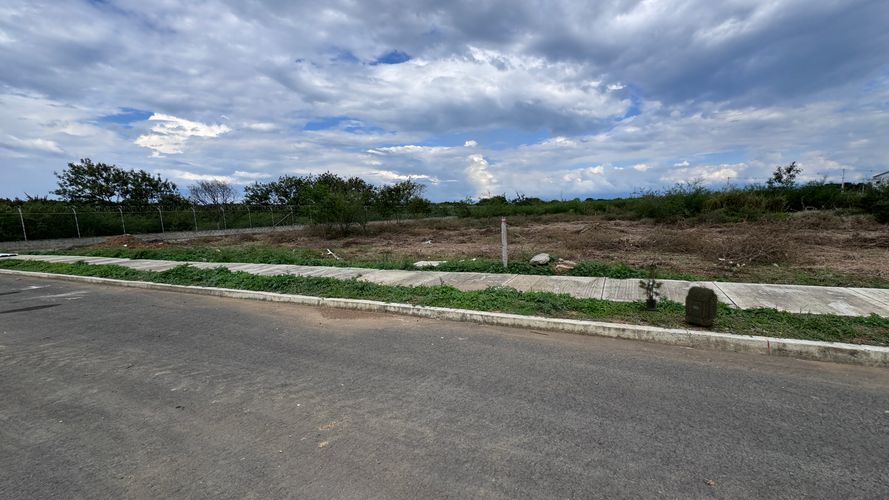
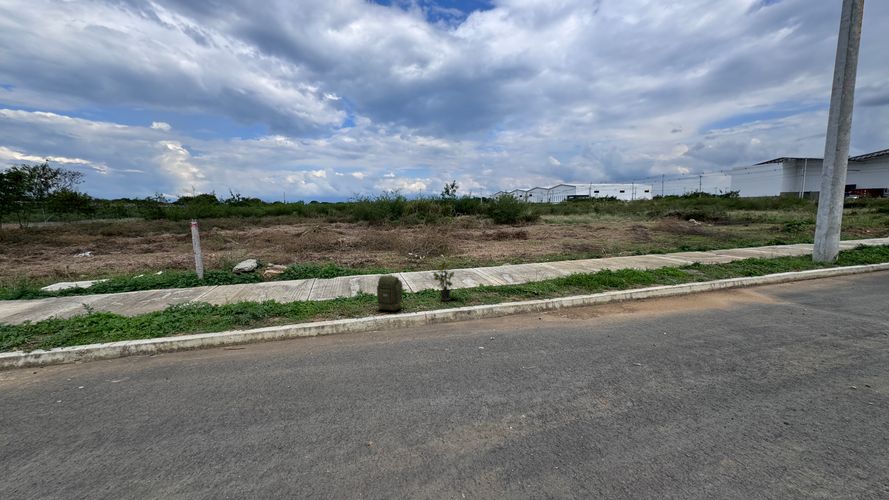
potted plant: present [639,269,663,310] -> present [433,261,454,300]

